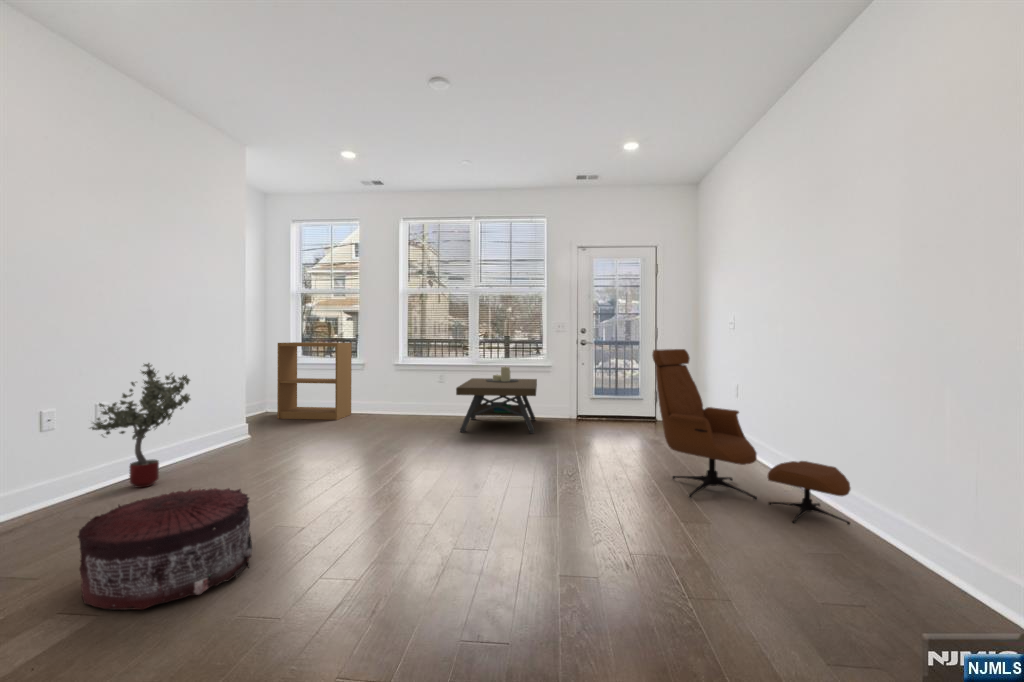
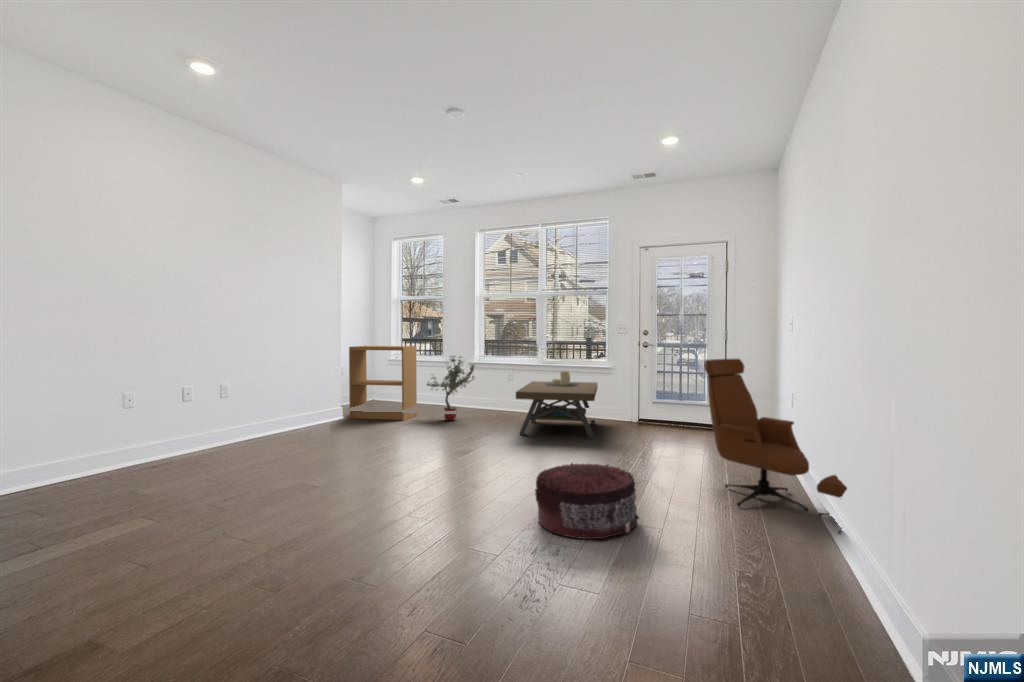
potted tree: present [91,363,190,488] -> present [427,356,475,421]
pouf: present [78,488,252,610] -> present [535,463,639,539]

